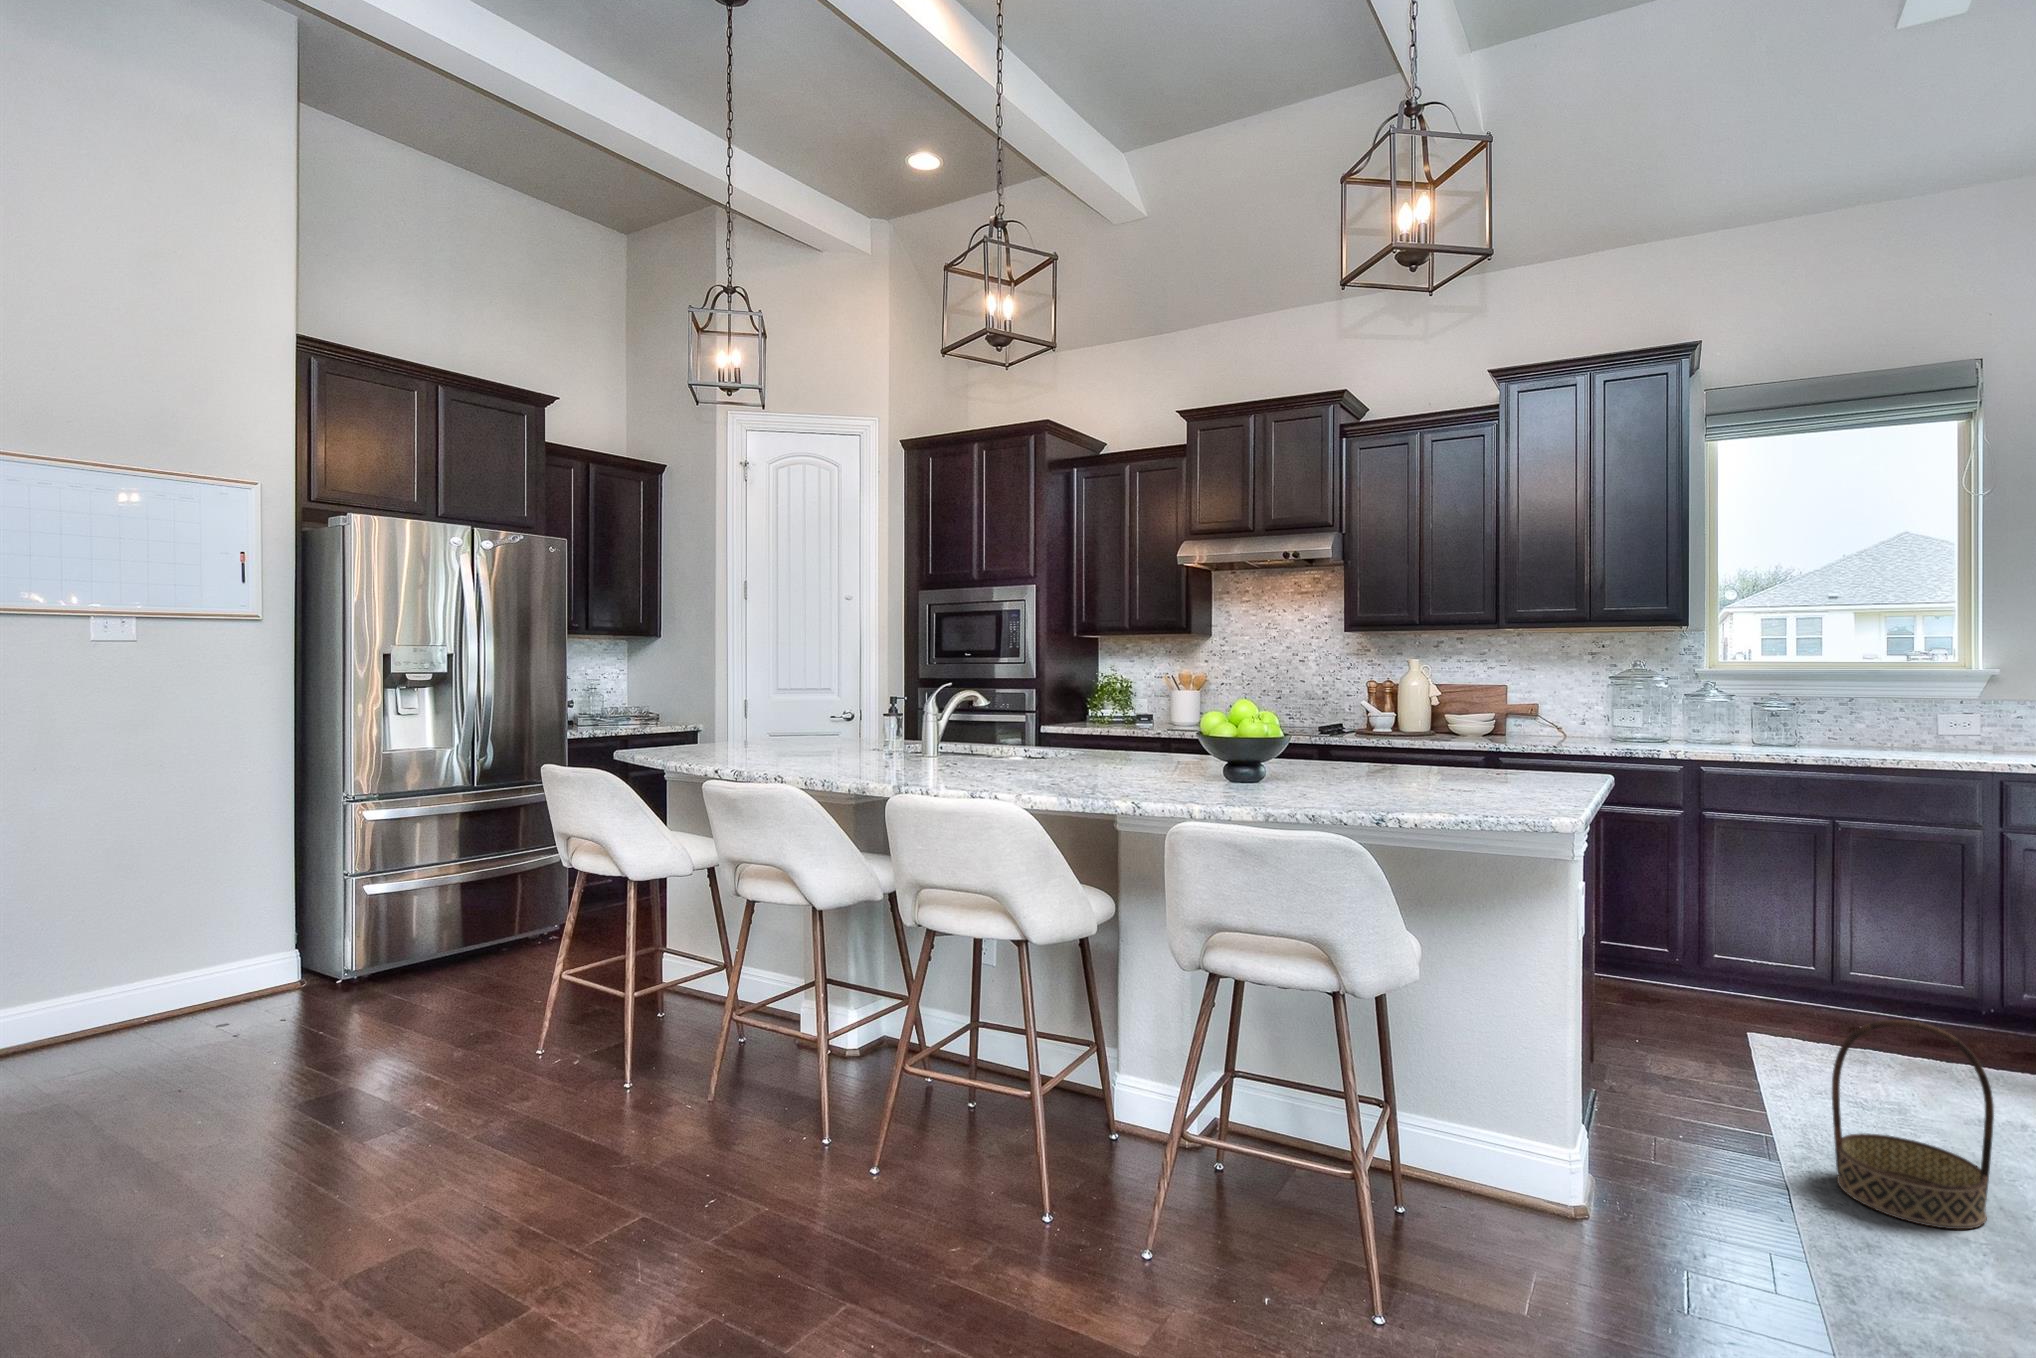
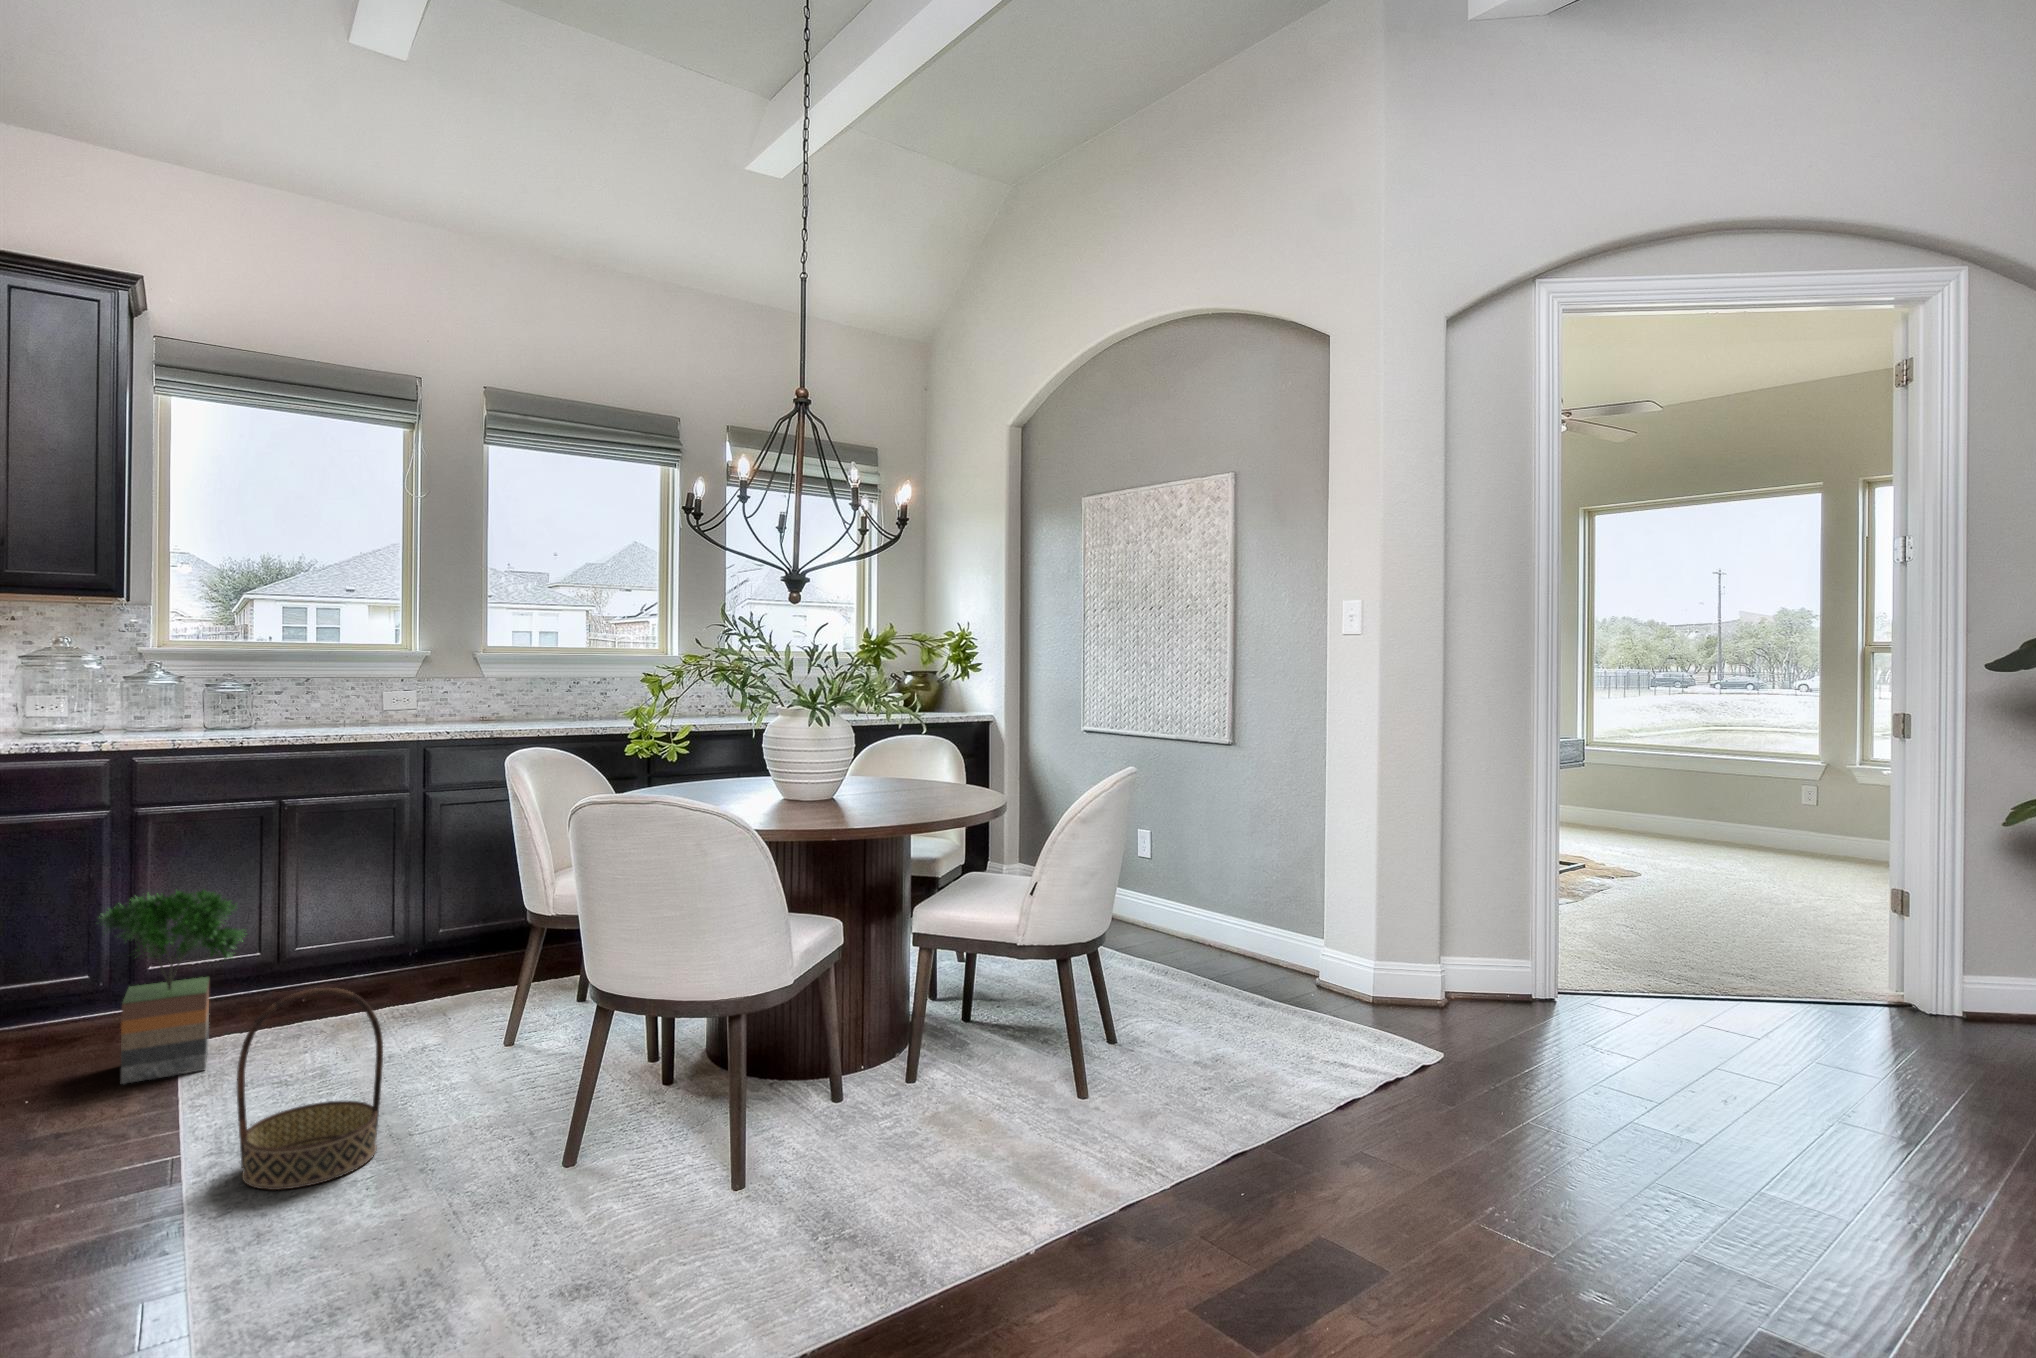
potted tree: none [1682,887,1815,1065] -> present [100,889,245,1084]

